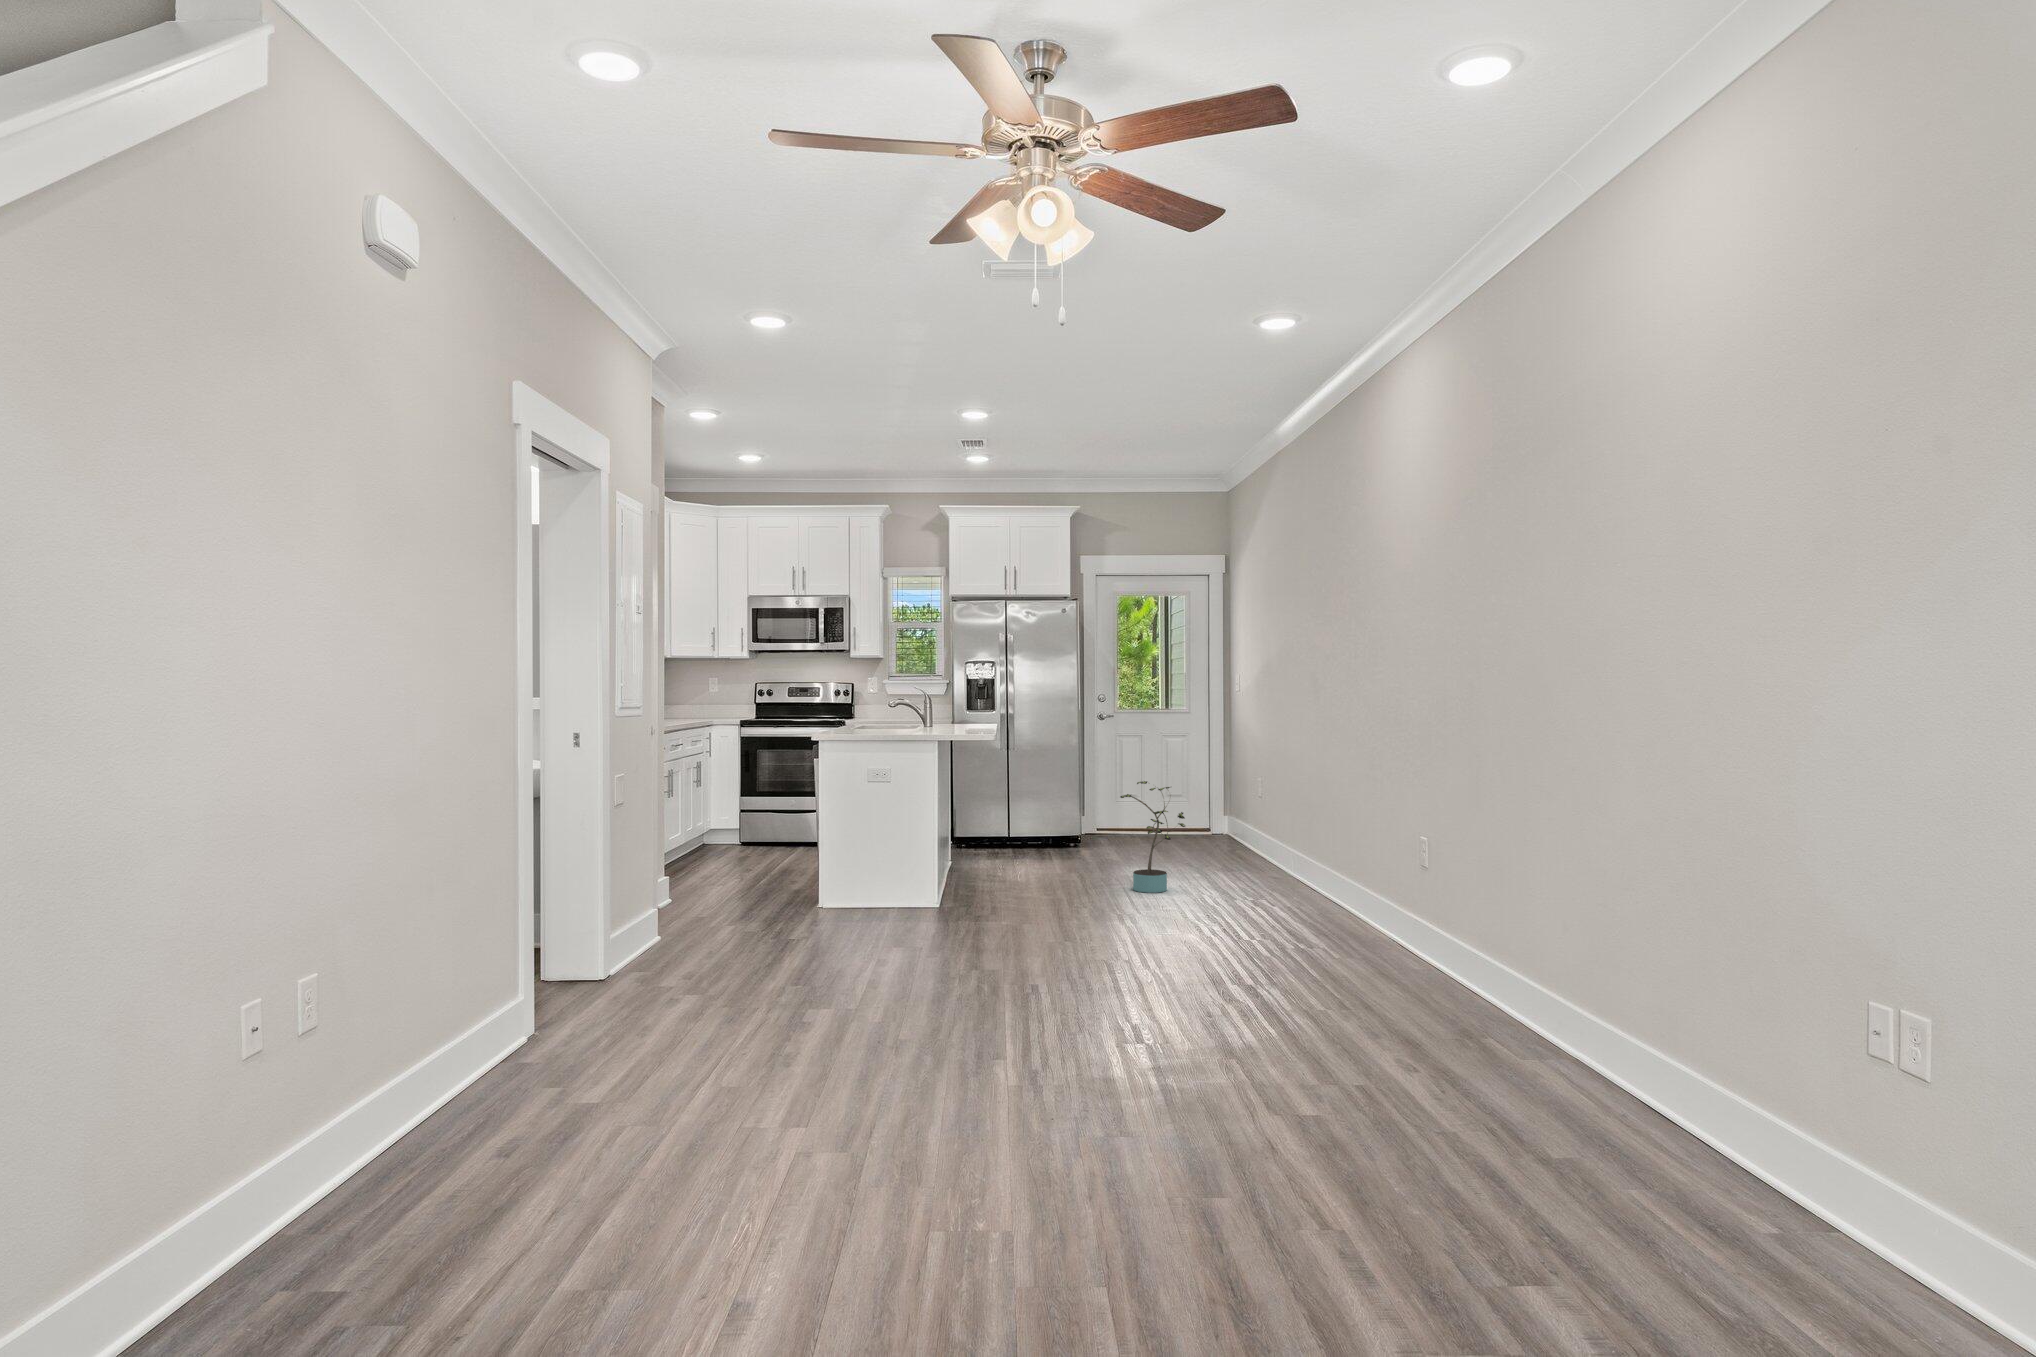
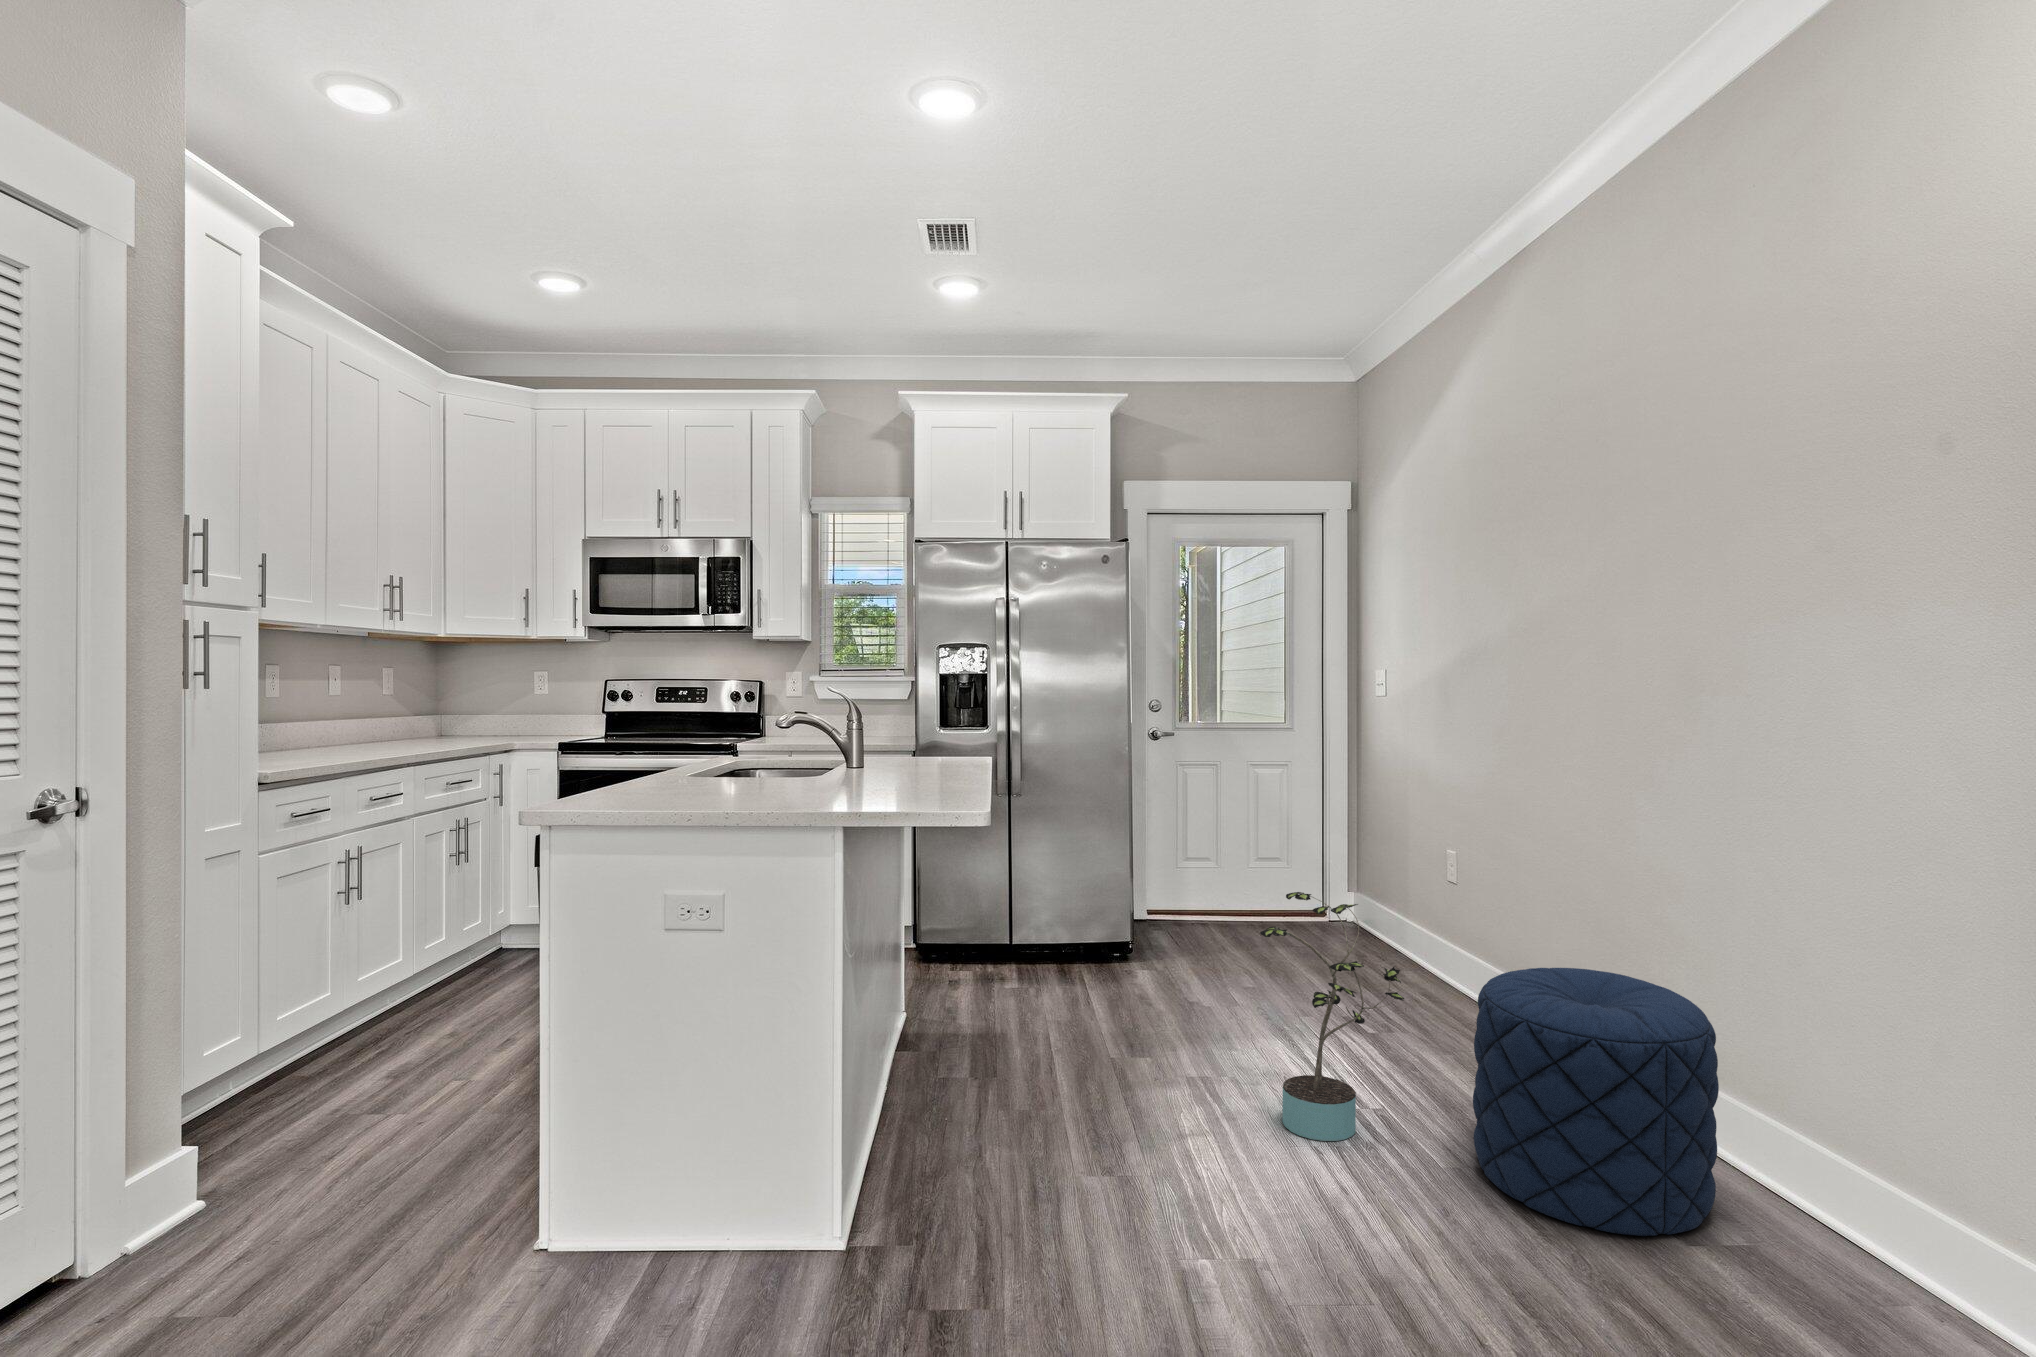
pouf: none [1211,811,1308,909] -> present [1473,968,1719,1236]

